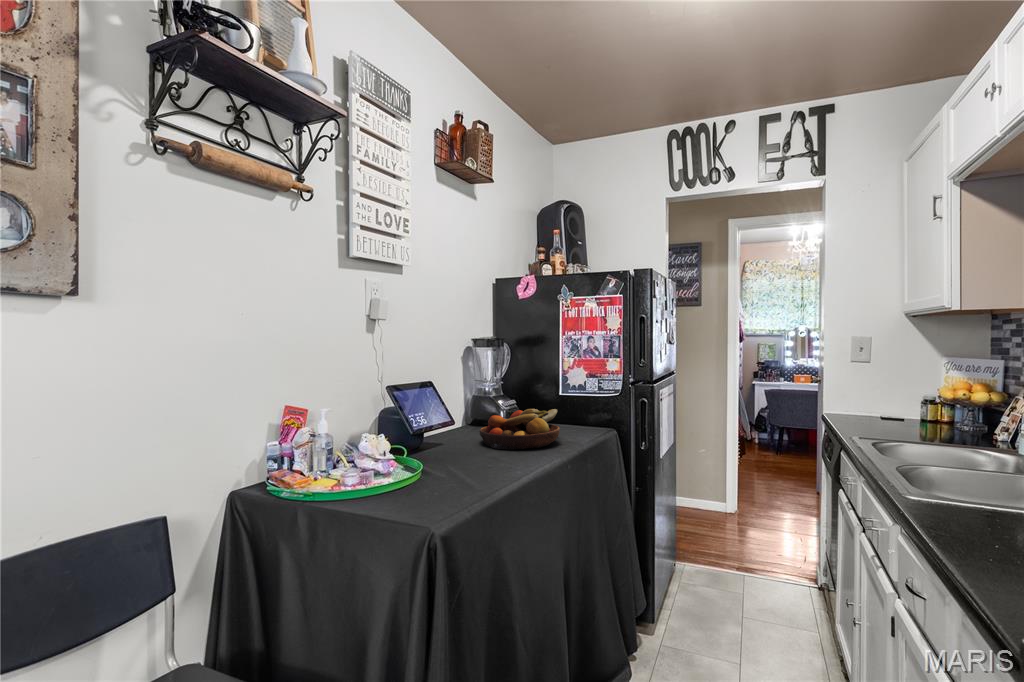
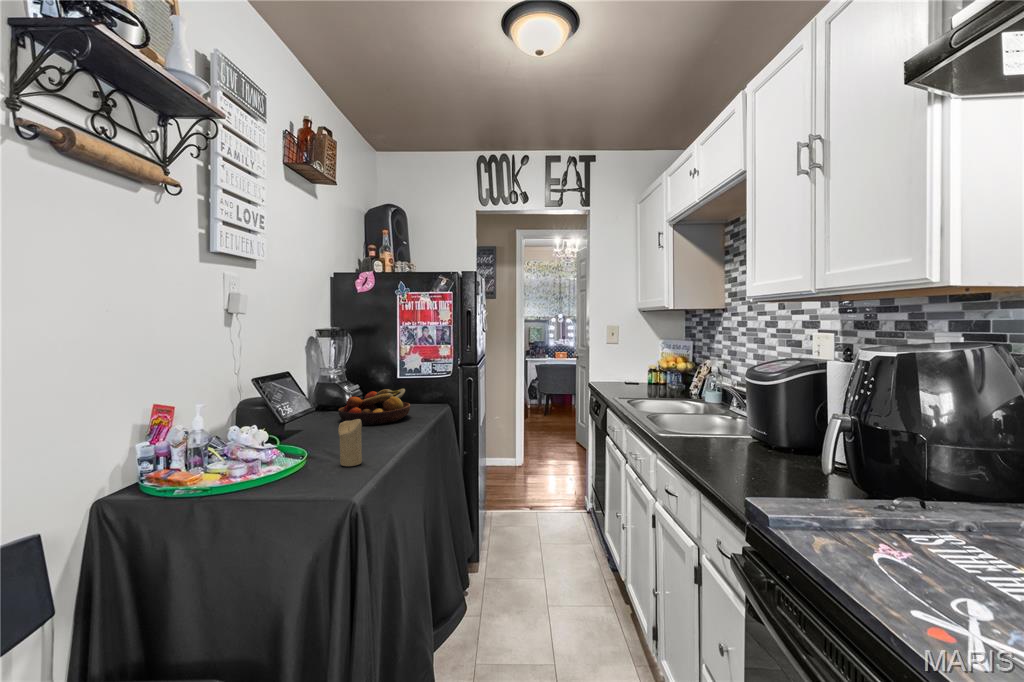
candle: none [445,443,471,498] -> present [338,419,362,466]

